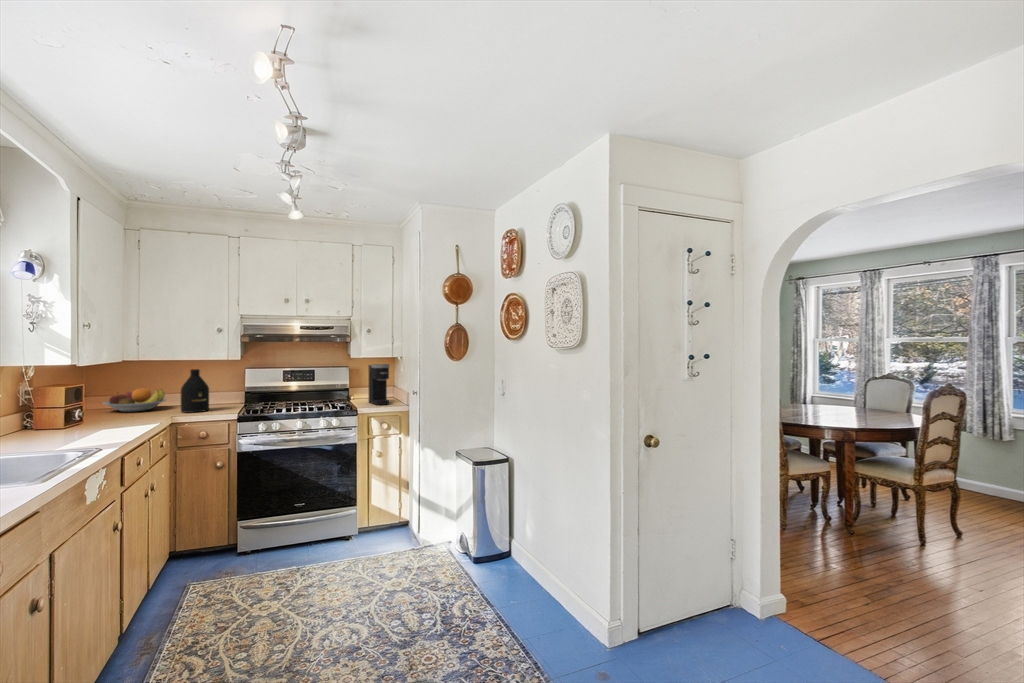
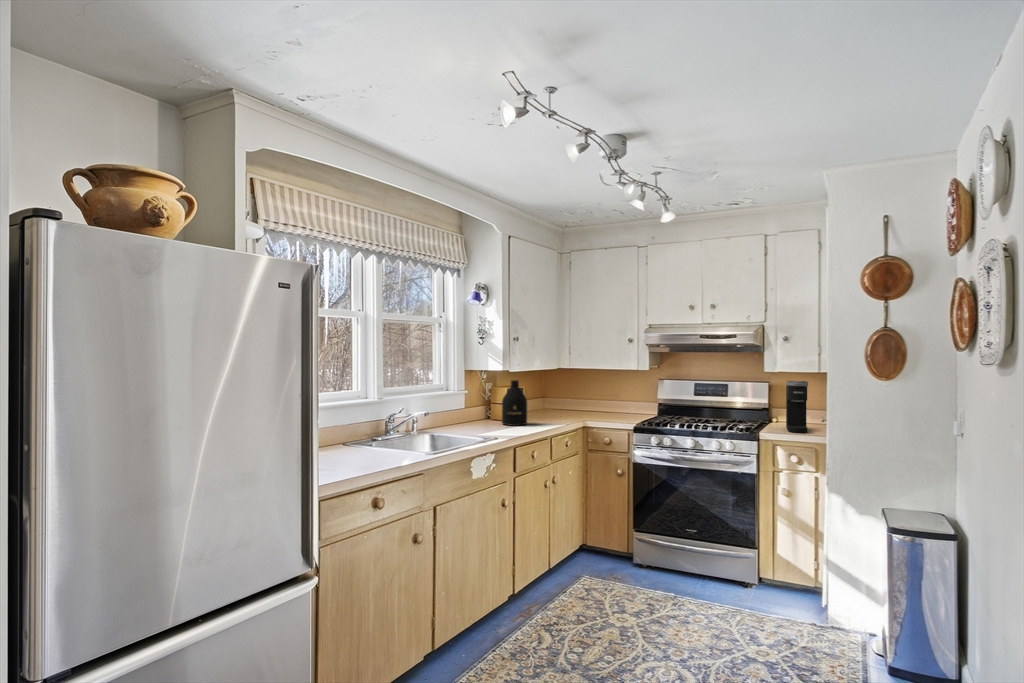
bottle: present [181,369,209,413] -> present [502,380,527,426]
fruit bowl: present [103,388,166,412] -> none [548,392,594,413]

